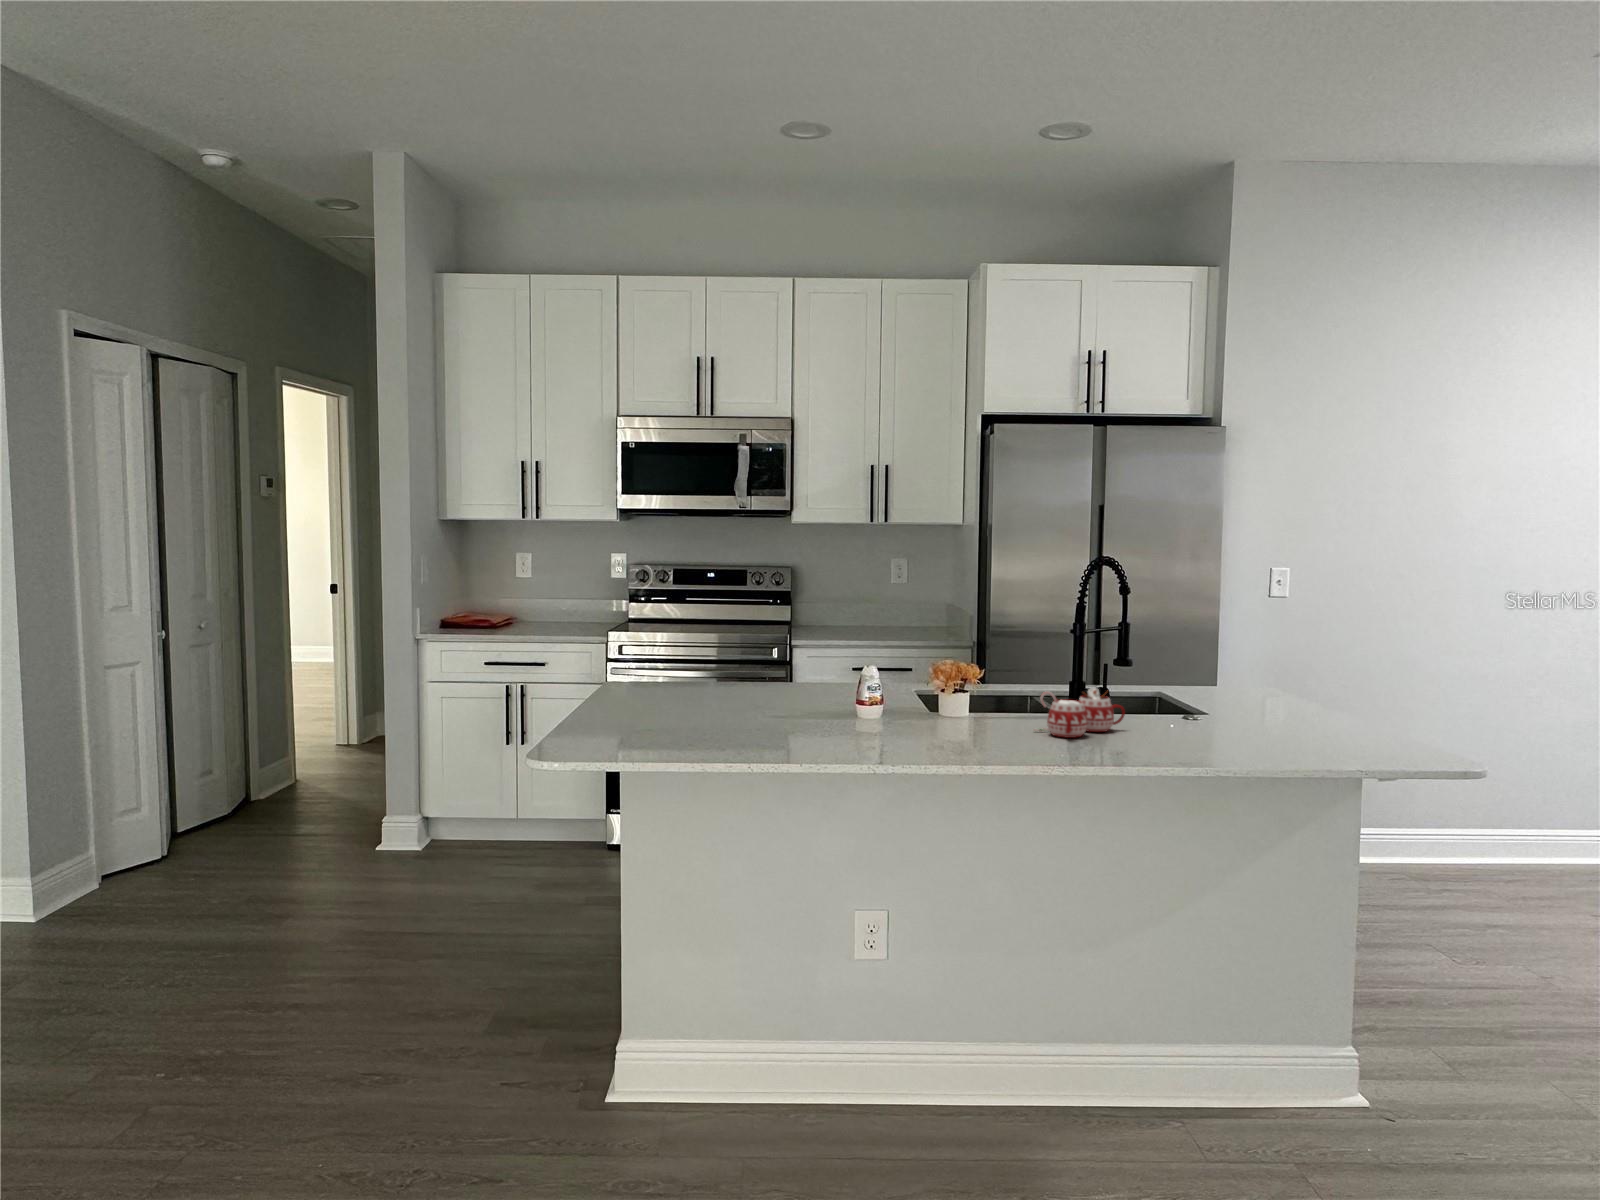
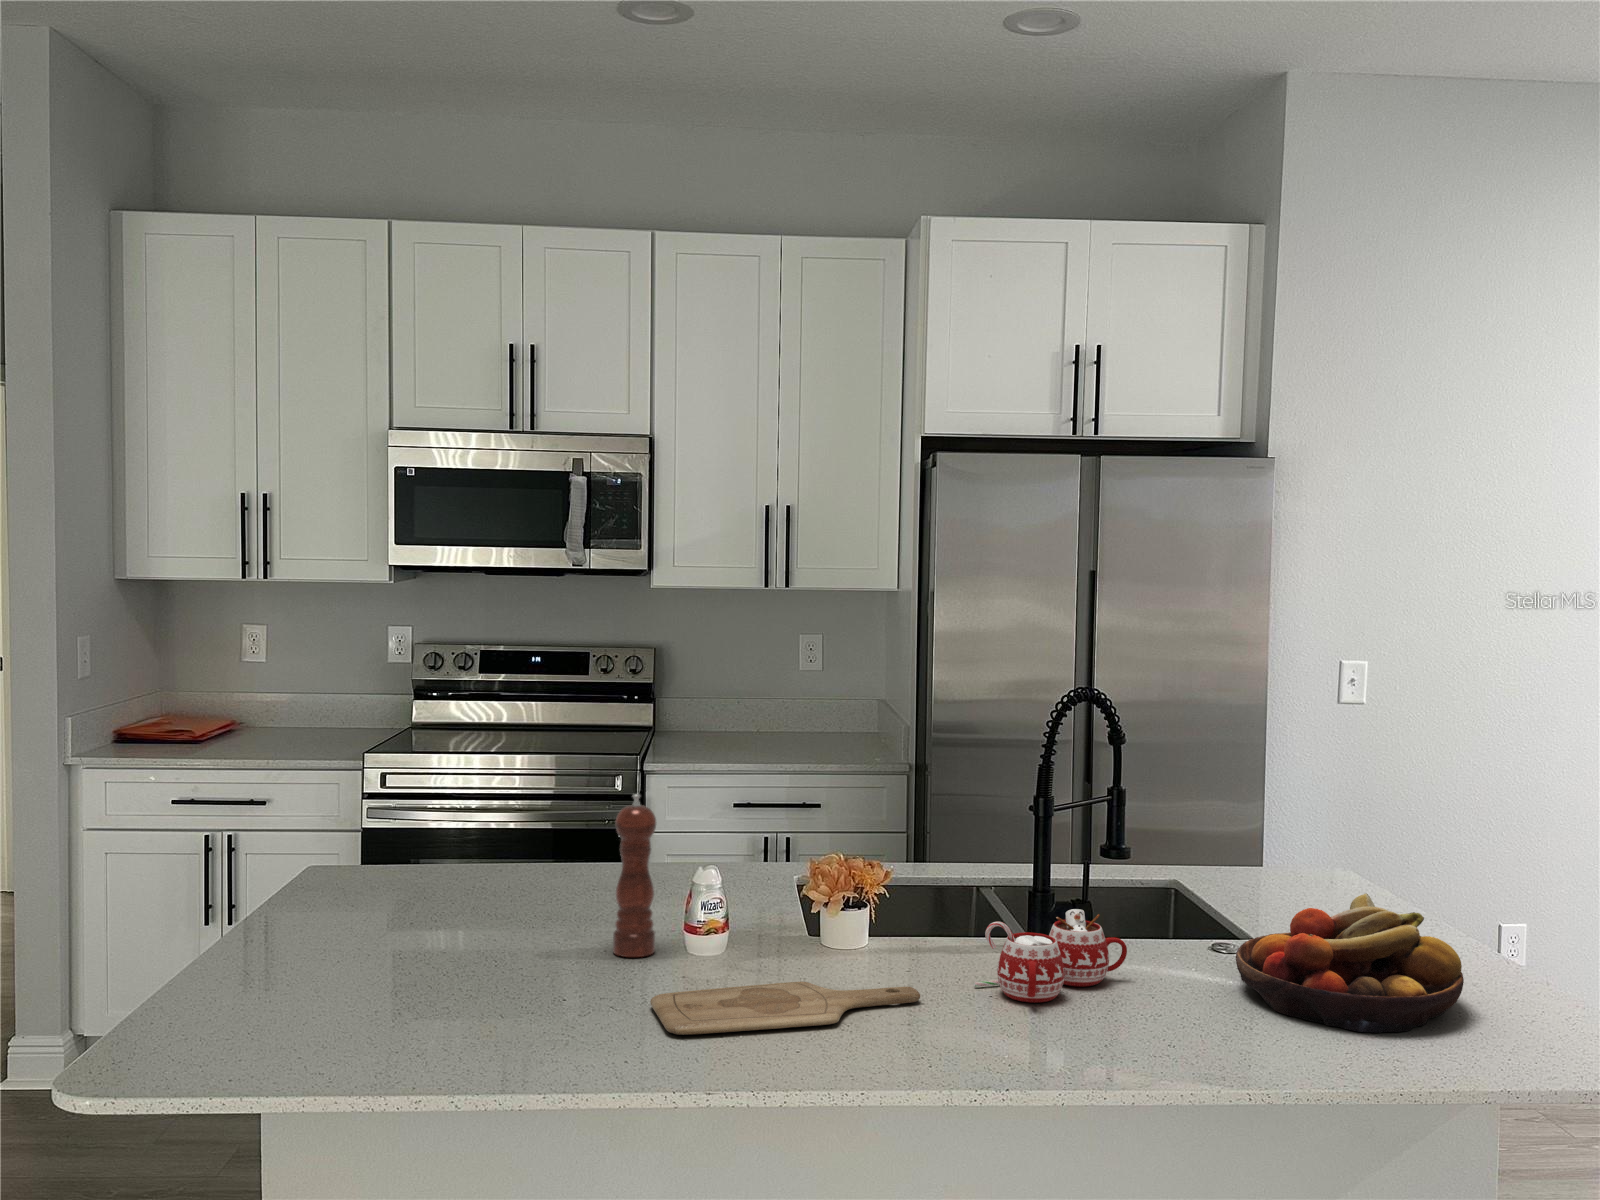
pepper mill: none [813,623,839,719] -> present [613,794,656,957]
fruit bowl: none [1191,681,1329,750] -> present [1236,893,1464,1033]
cutting board: none [845,727,1002,747] -> present [650,982,920,1035]

